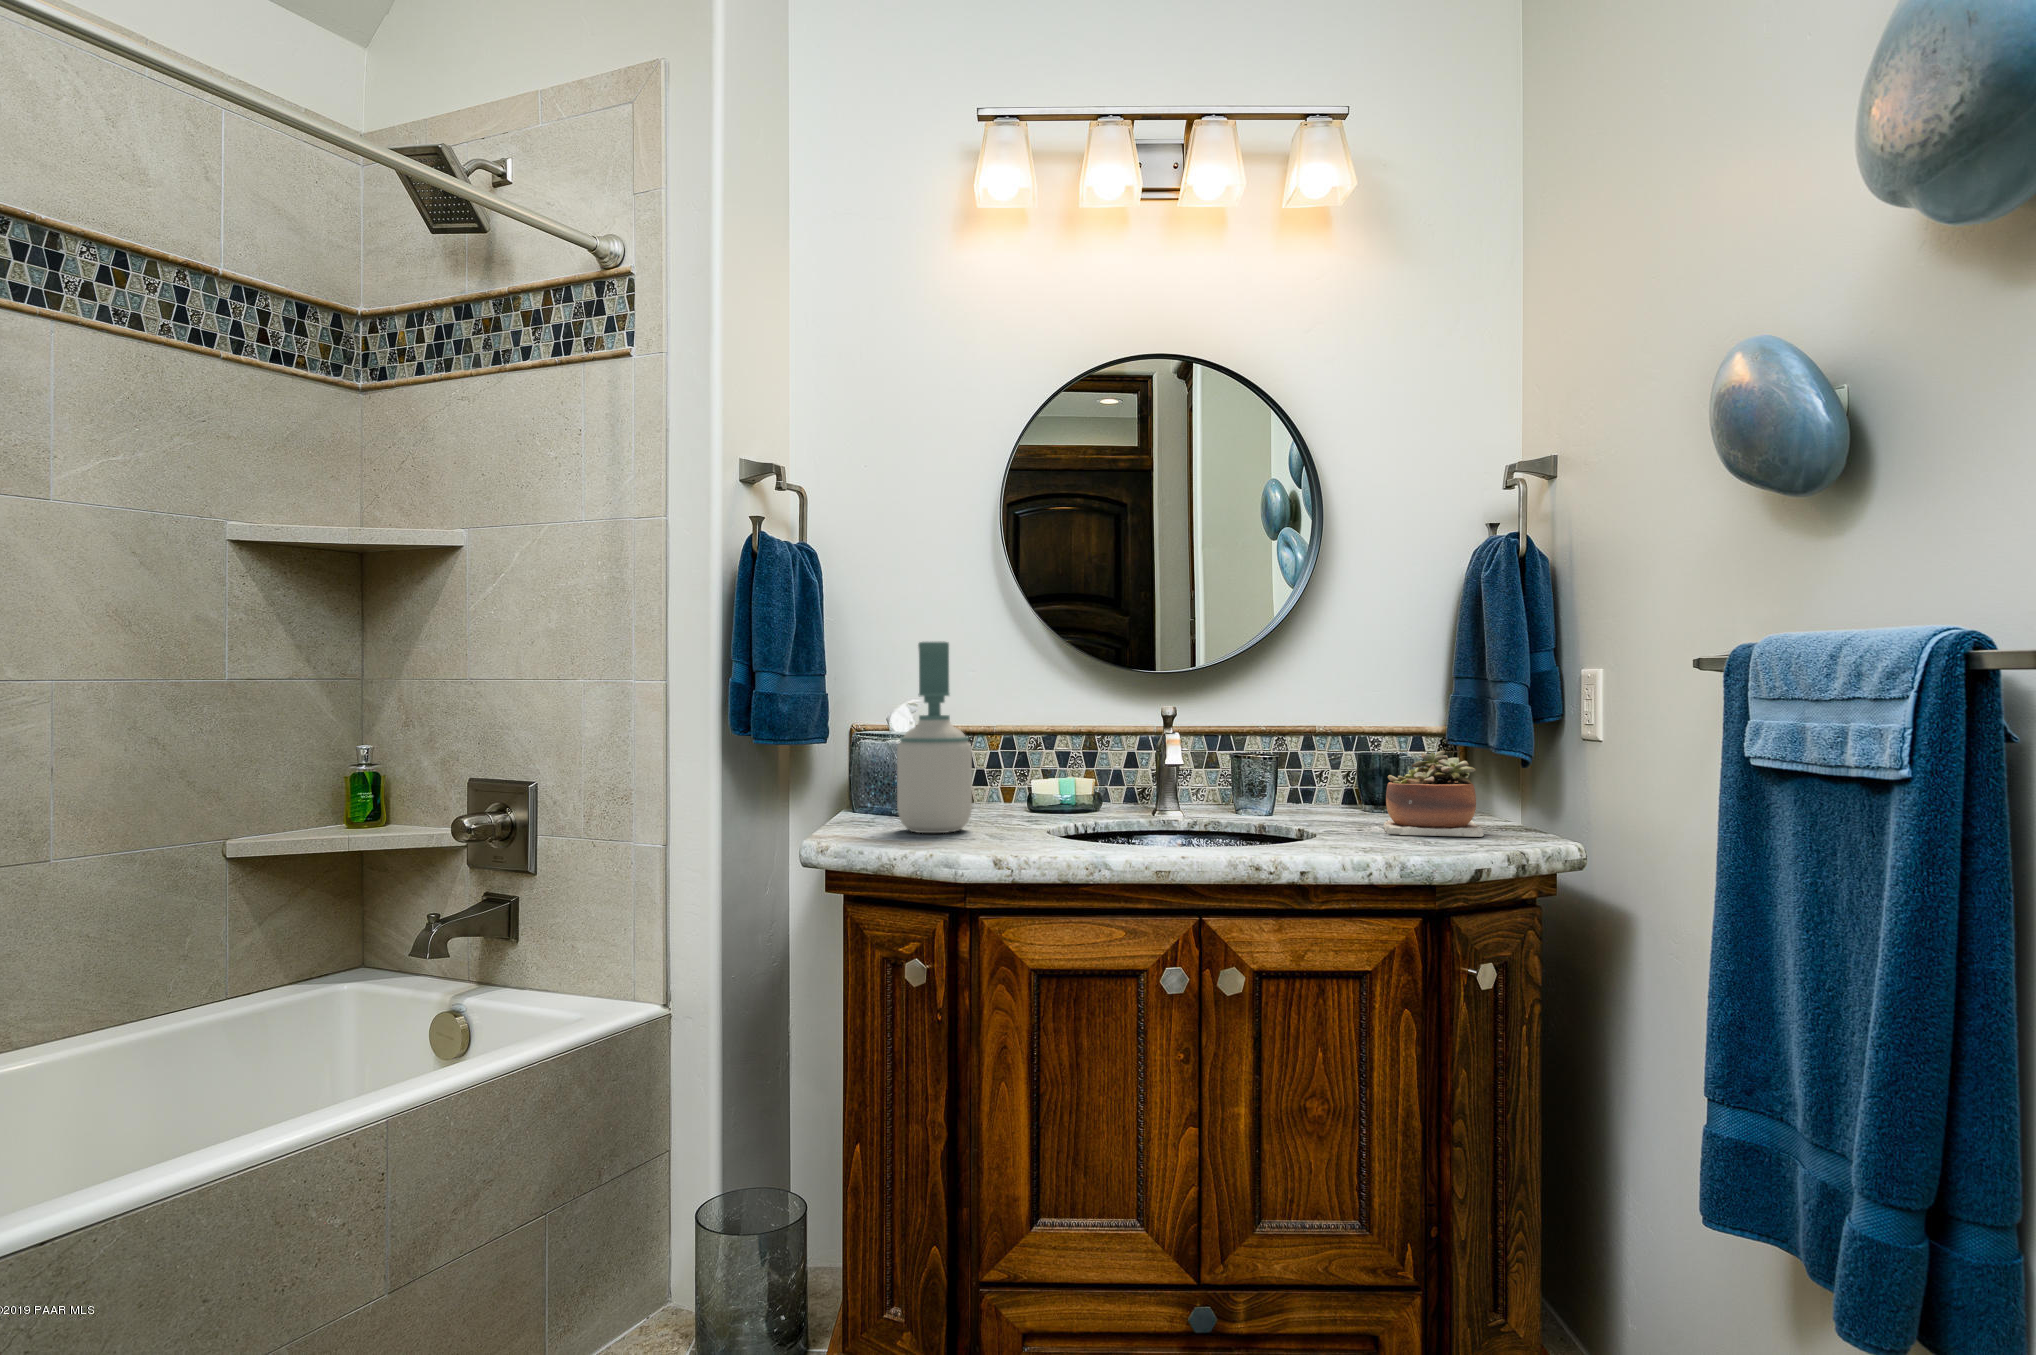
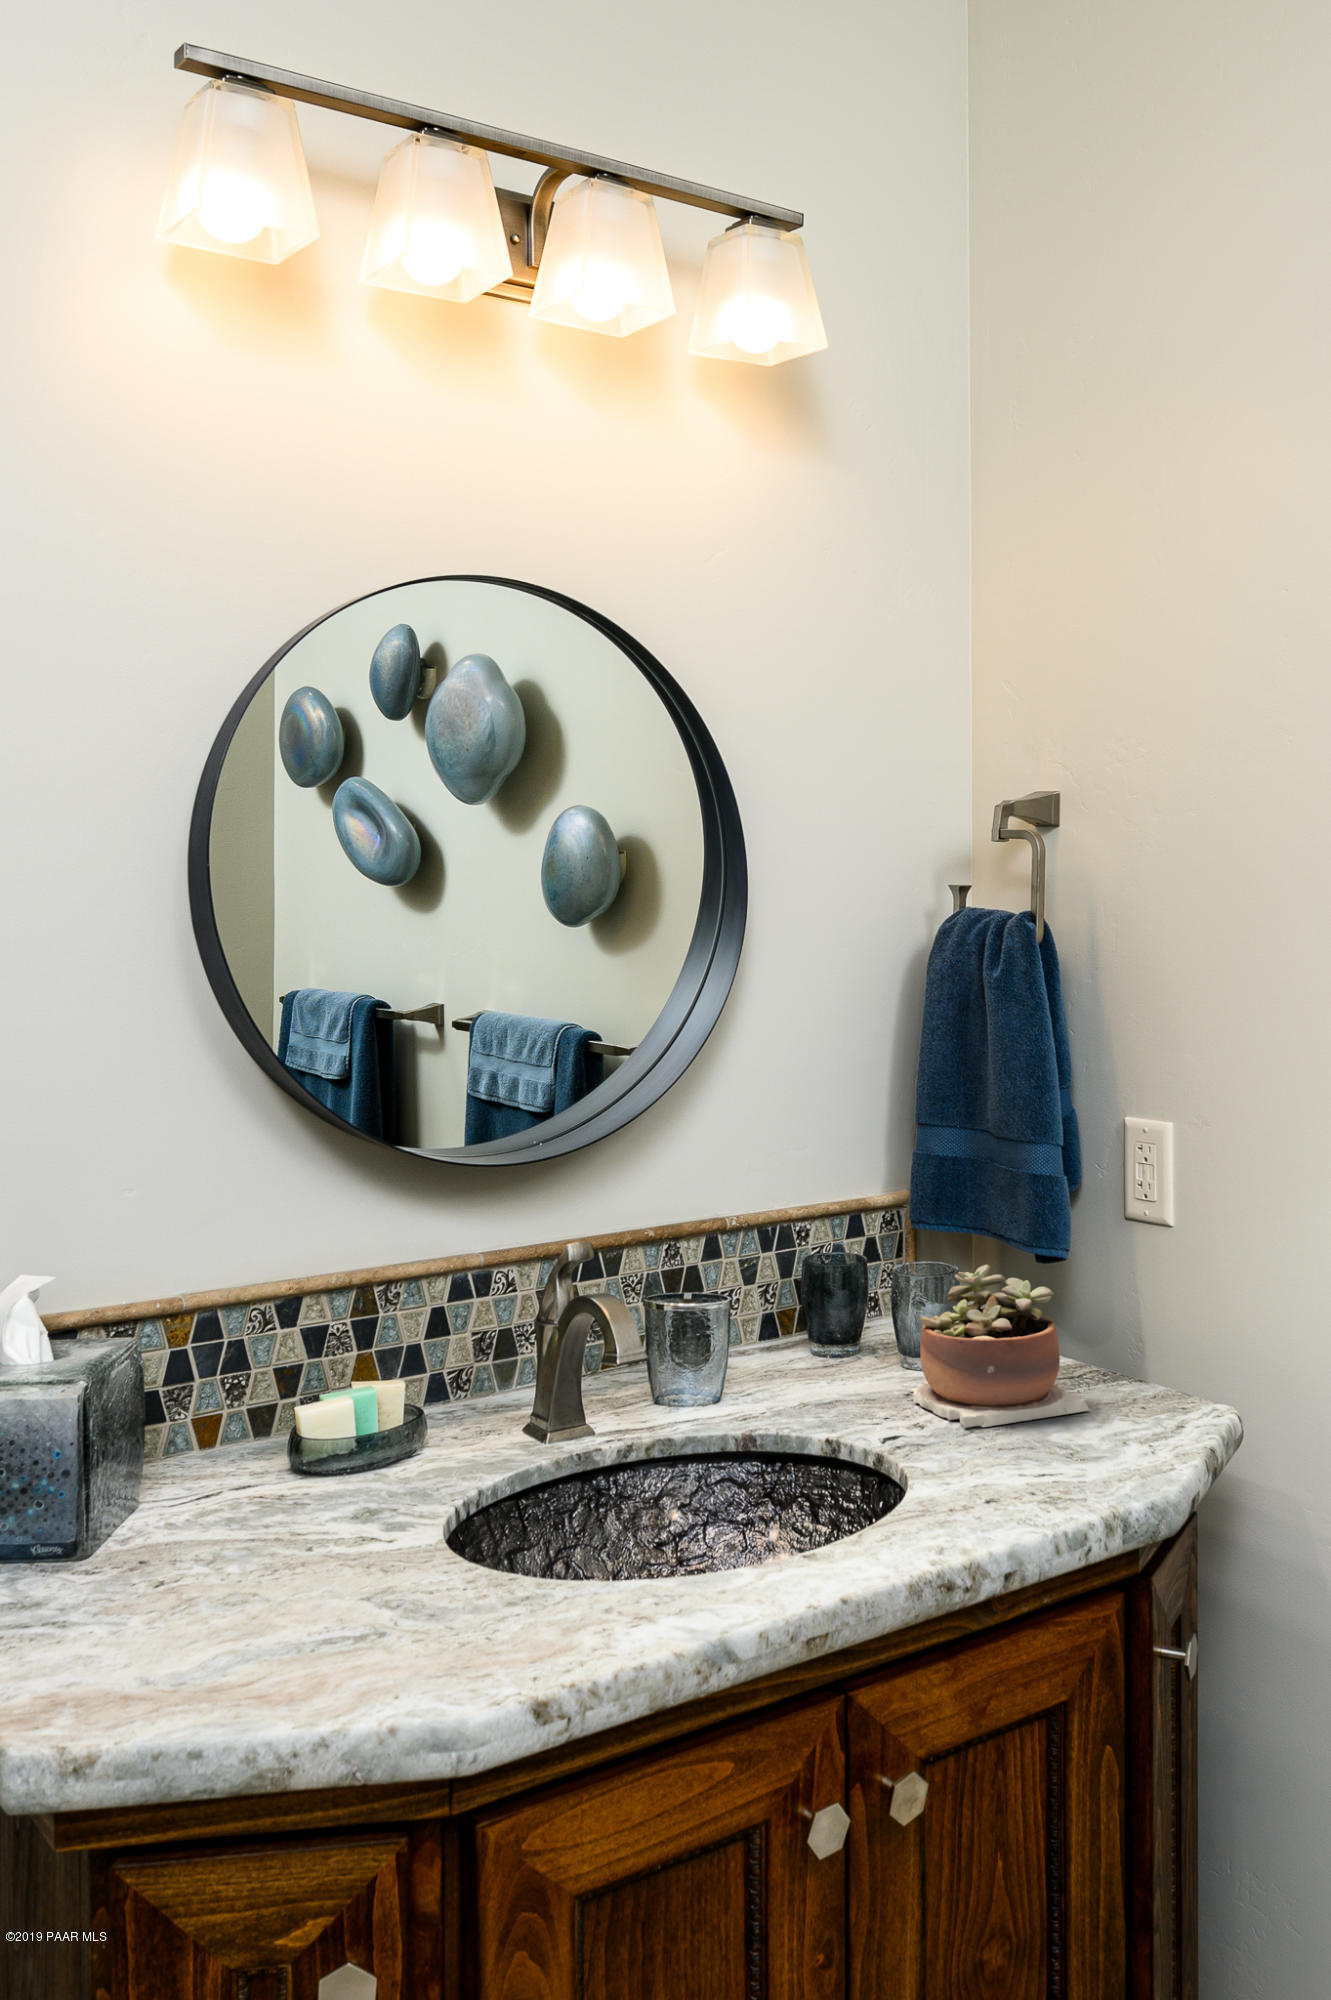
soap bottle: present [897,642,972,833] -> none [126,1190,303,1626]

